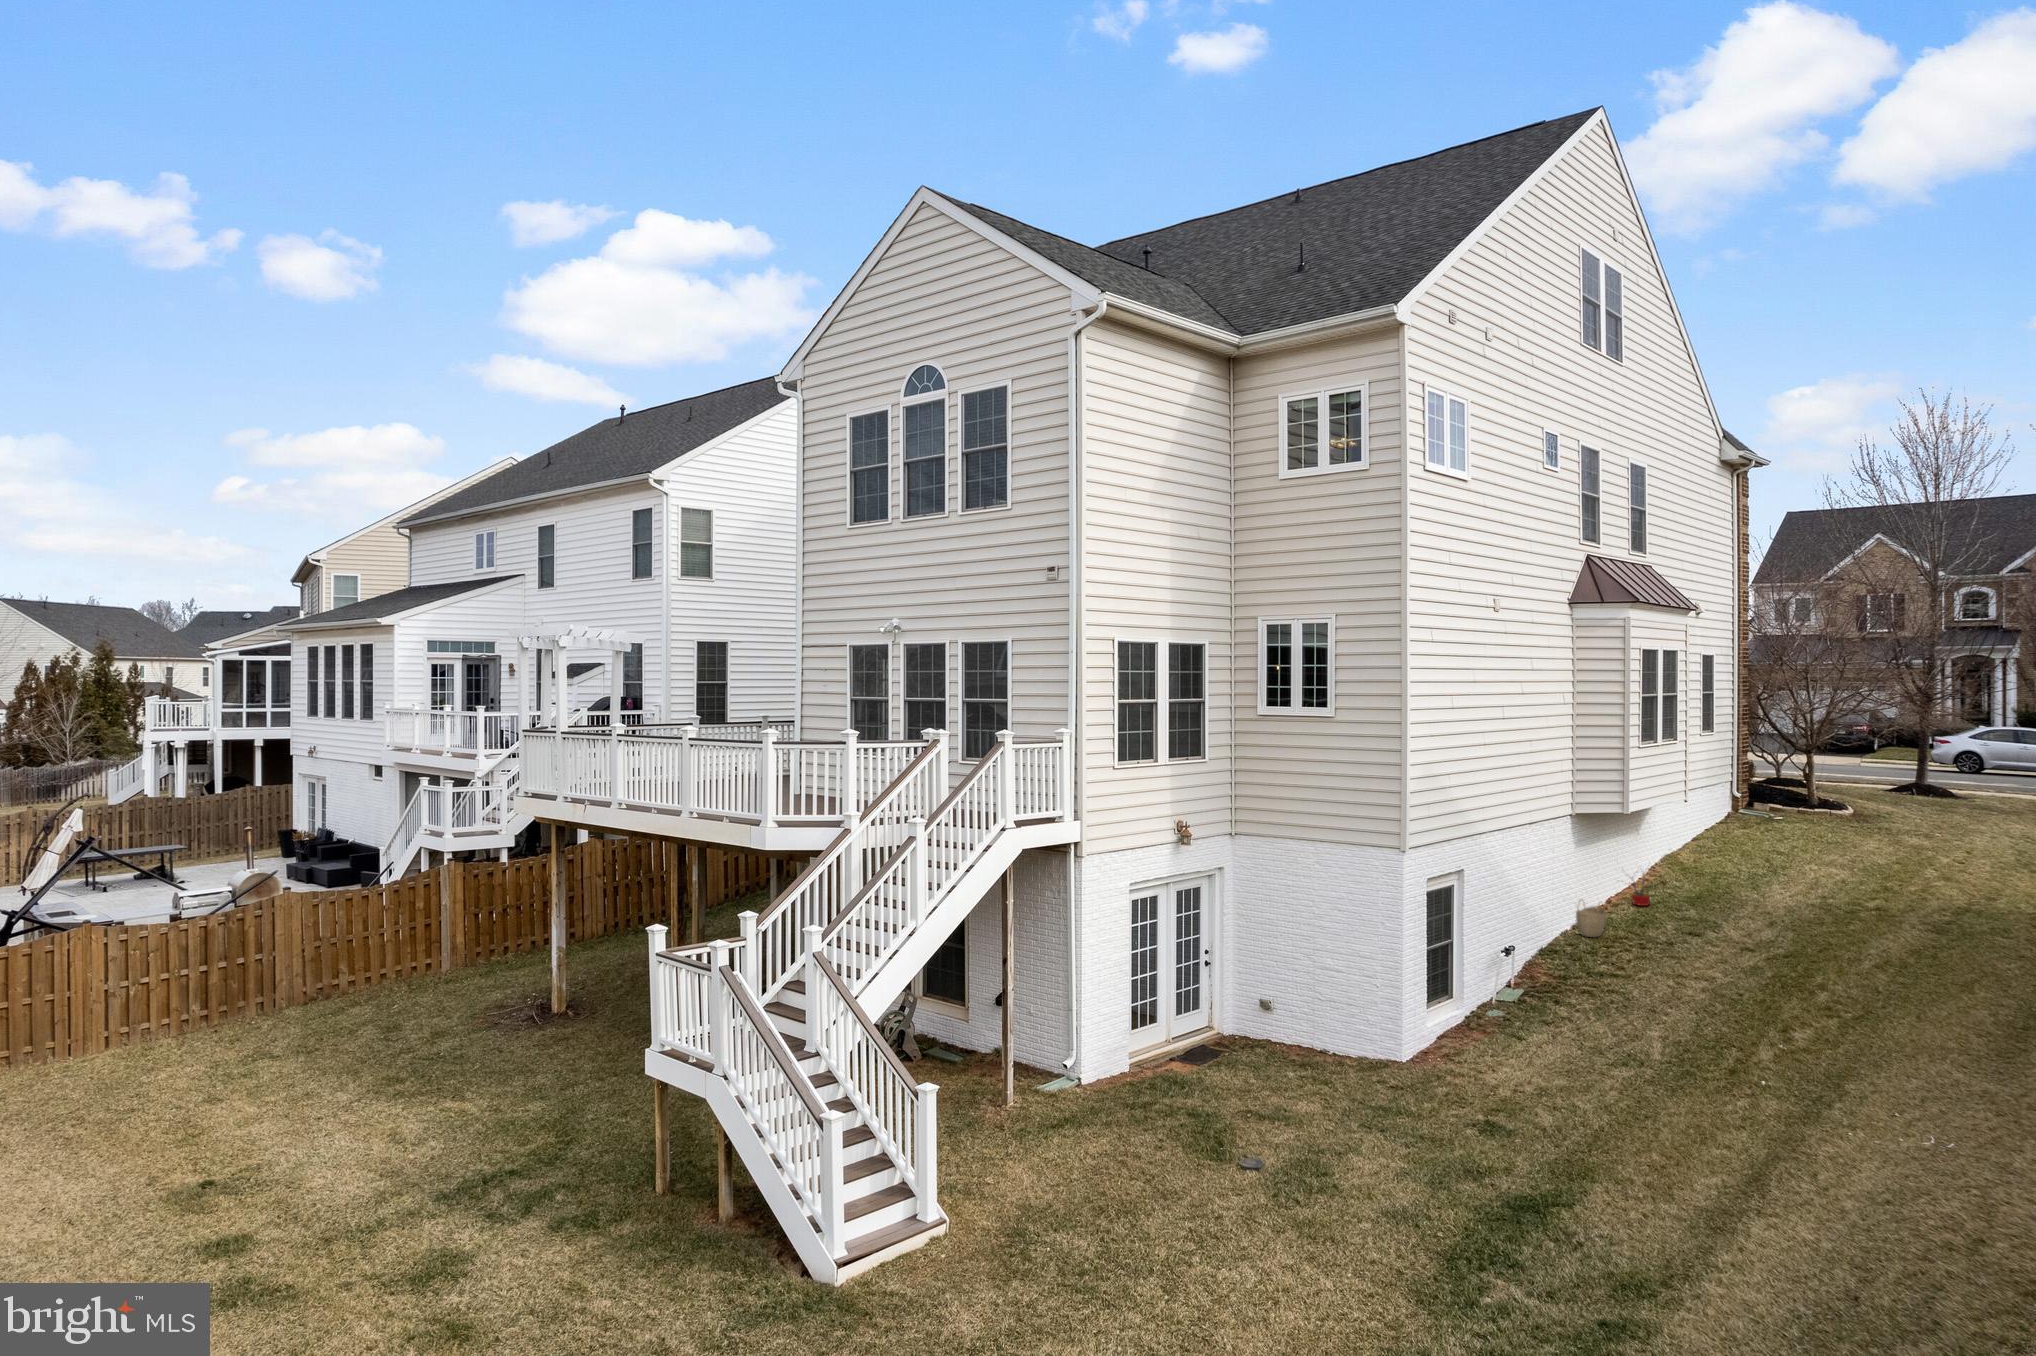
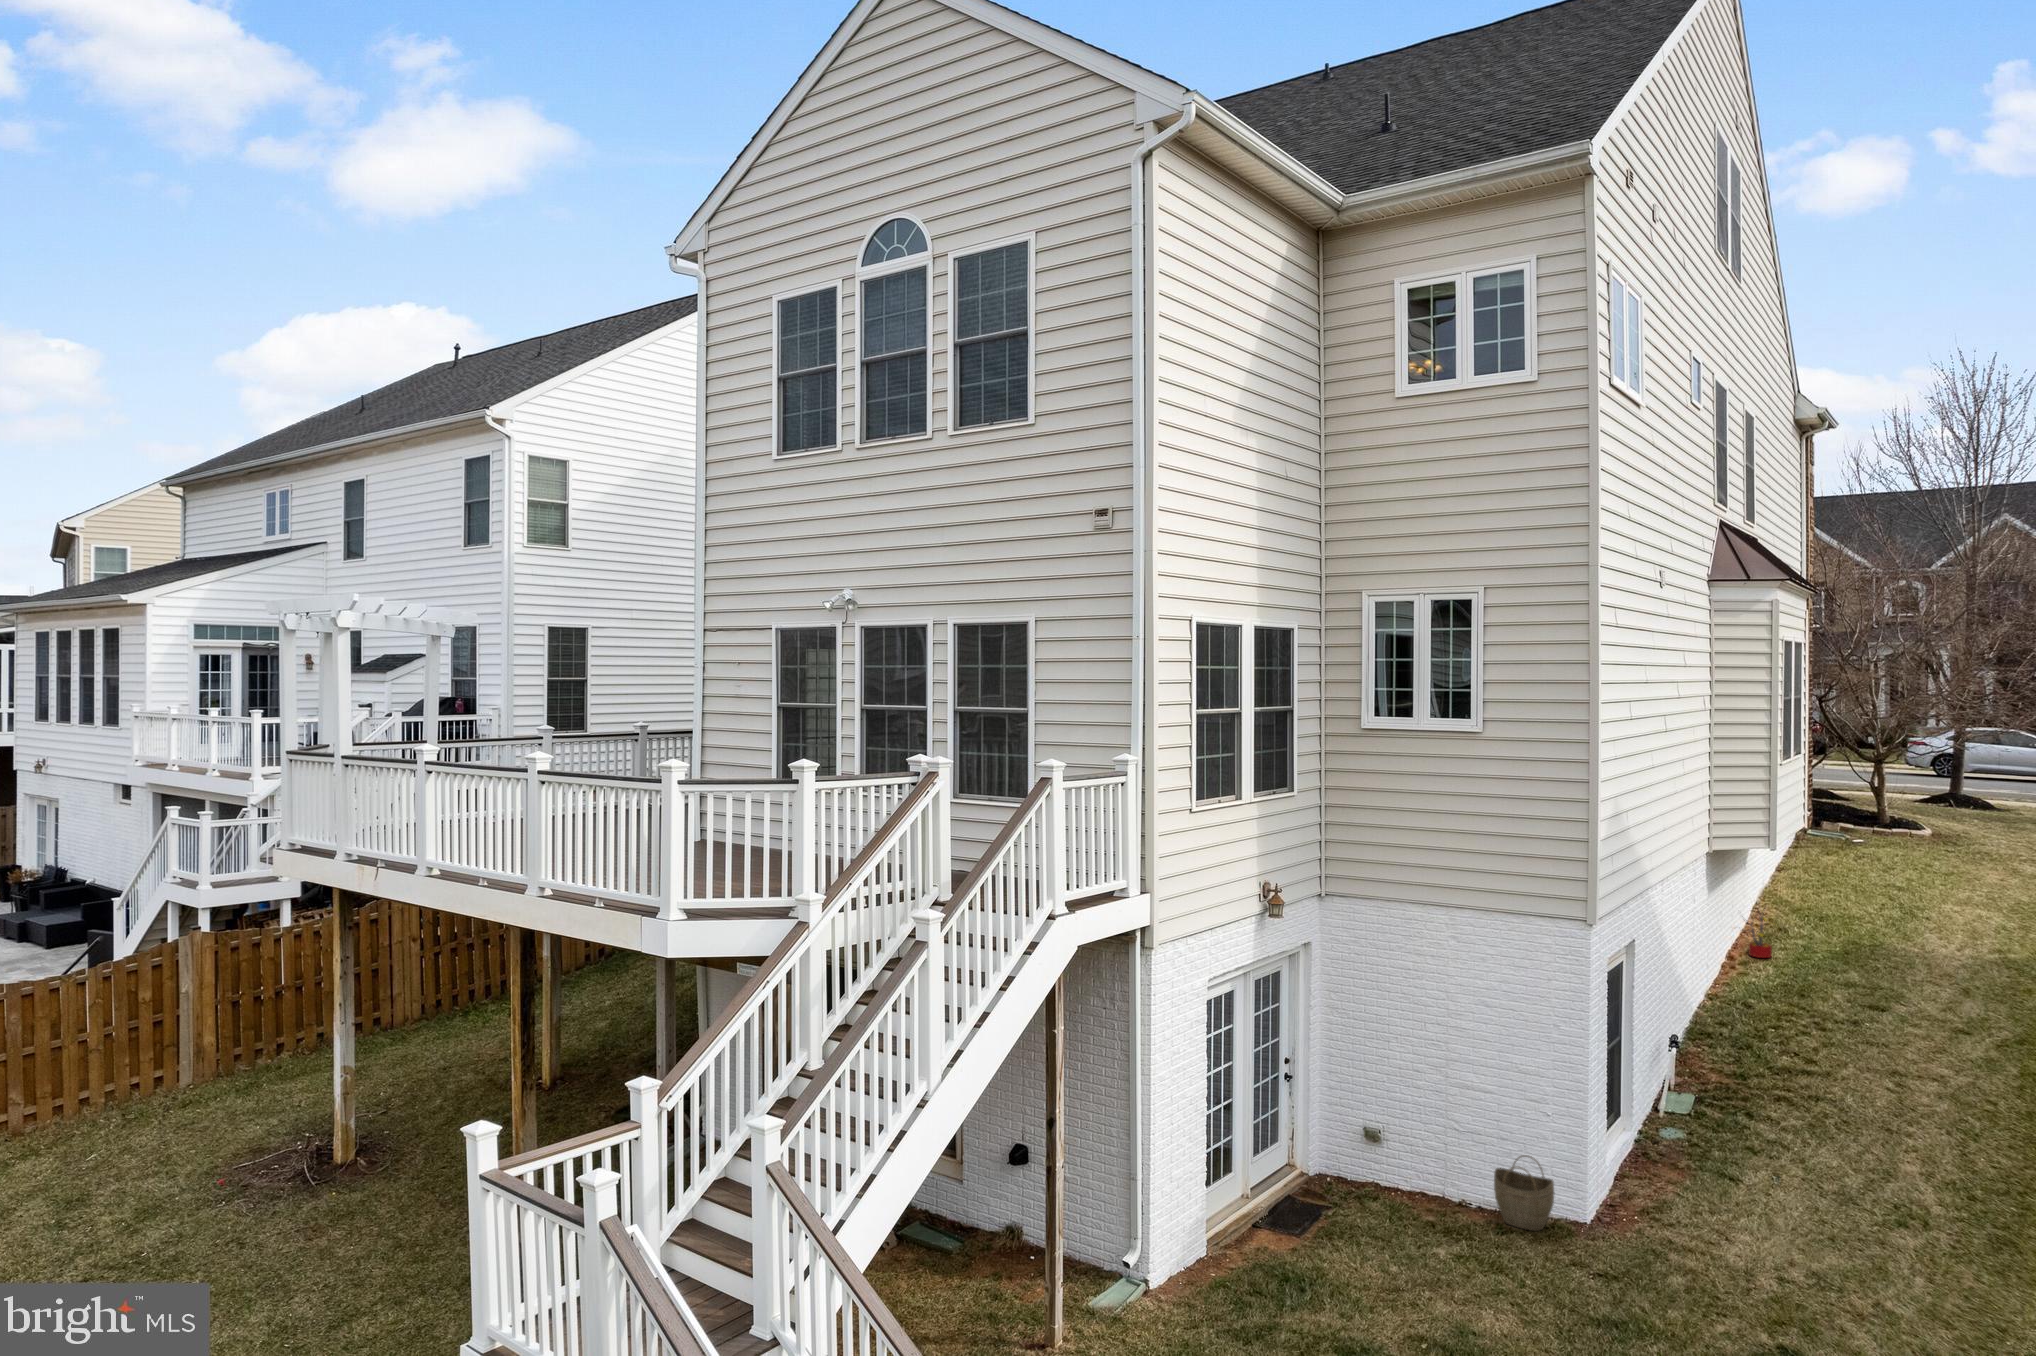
woven basket: present [1576,906,1606,937] -> present [1494,1155,1554,1231]

